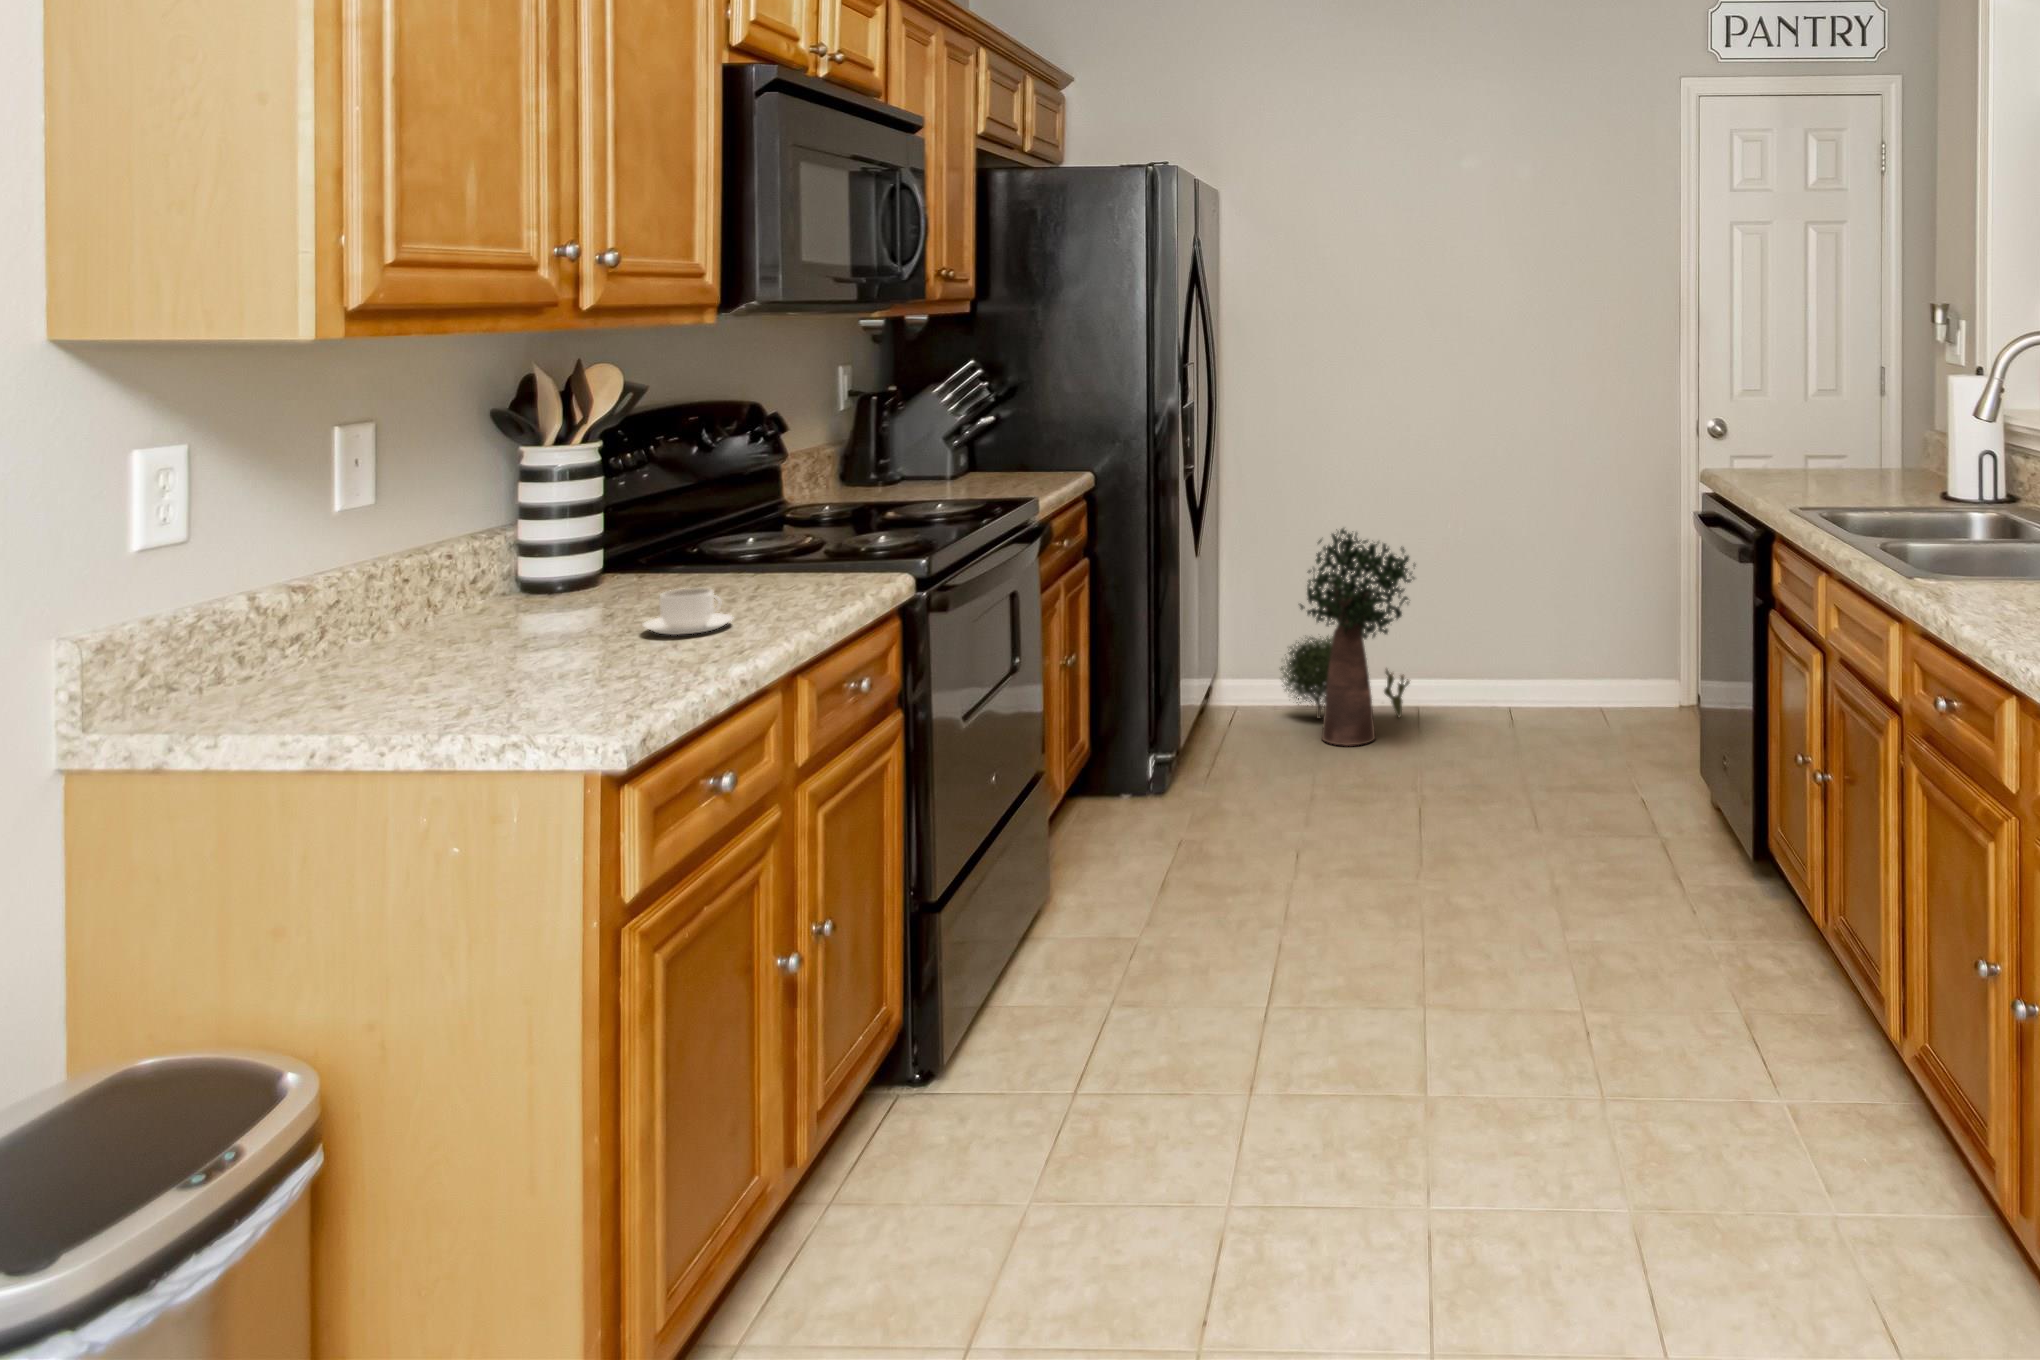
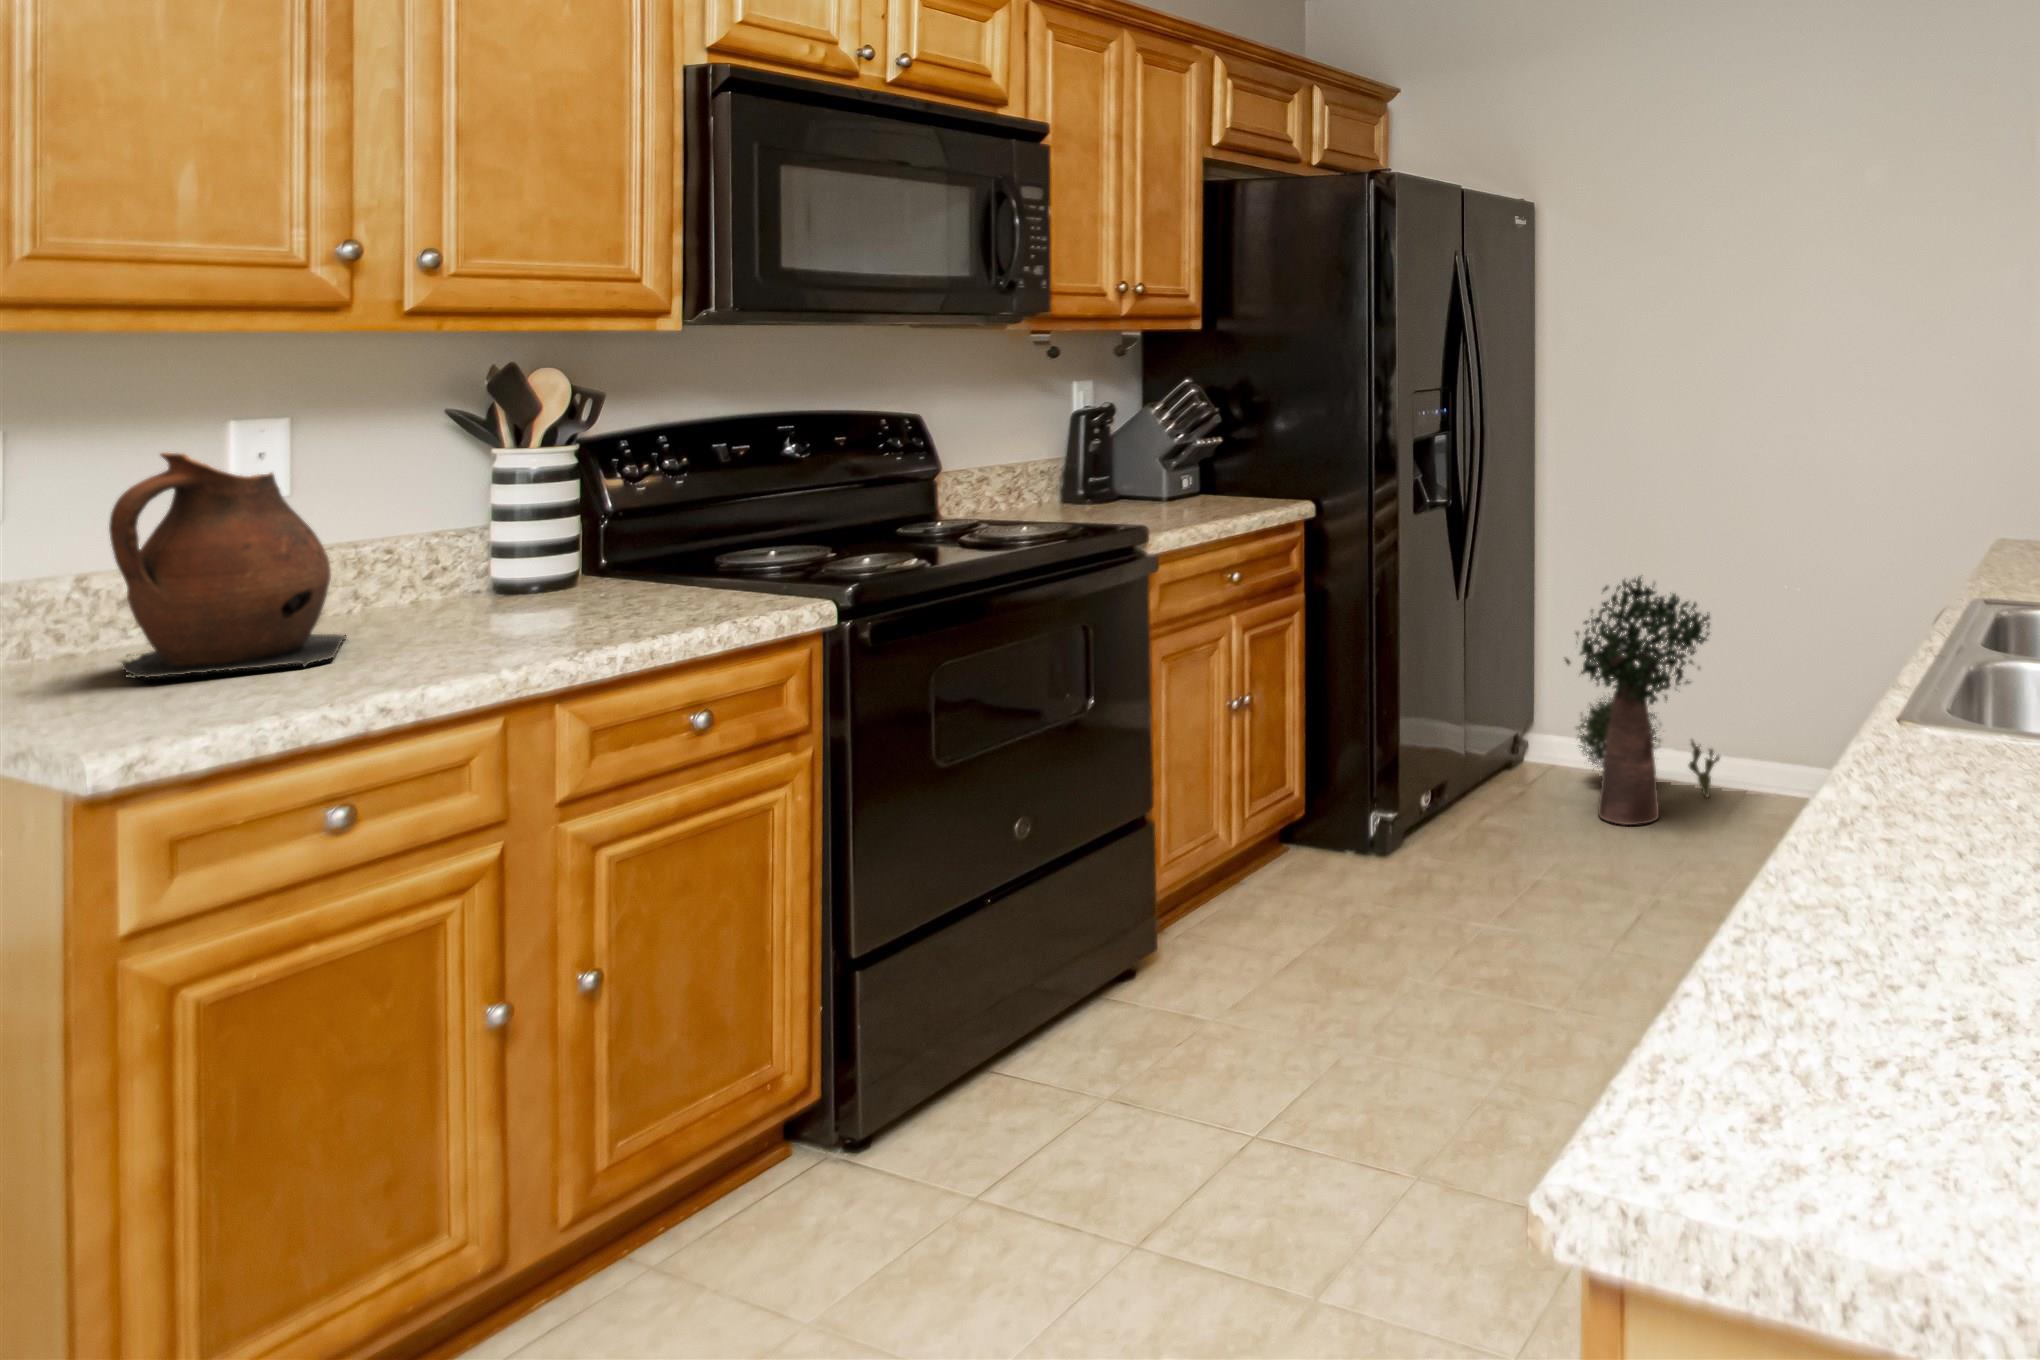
ceramic pitcher: none [346,454,579,681] -> present [109,453,346,678]
coffee cup: present [643,588,733,635] -> none [429,602,537,651]

